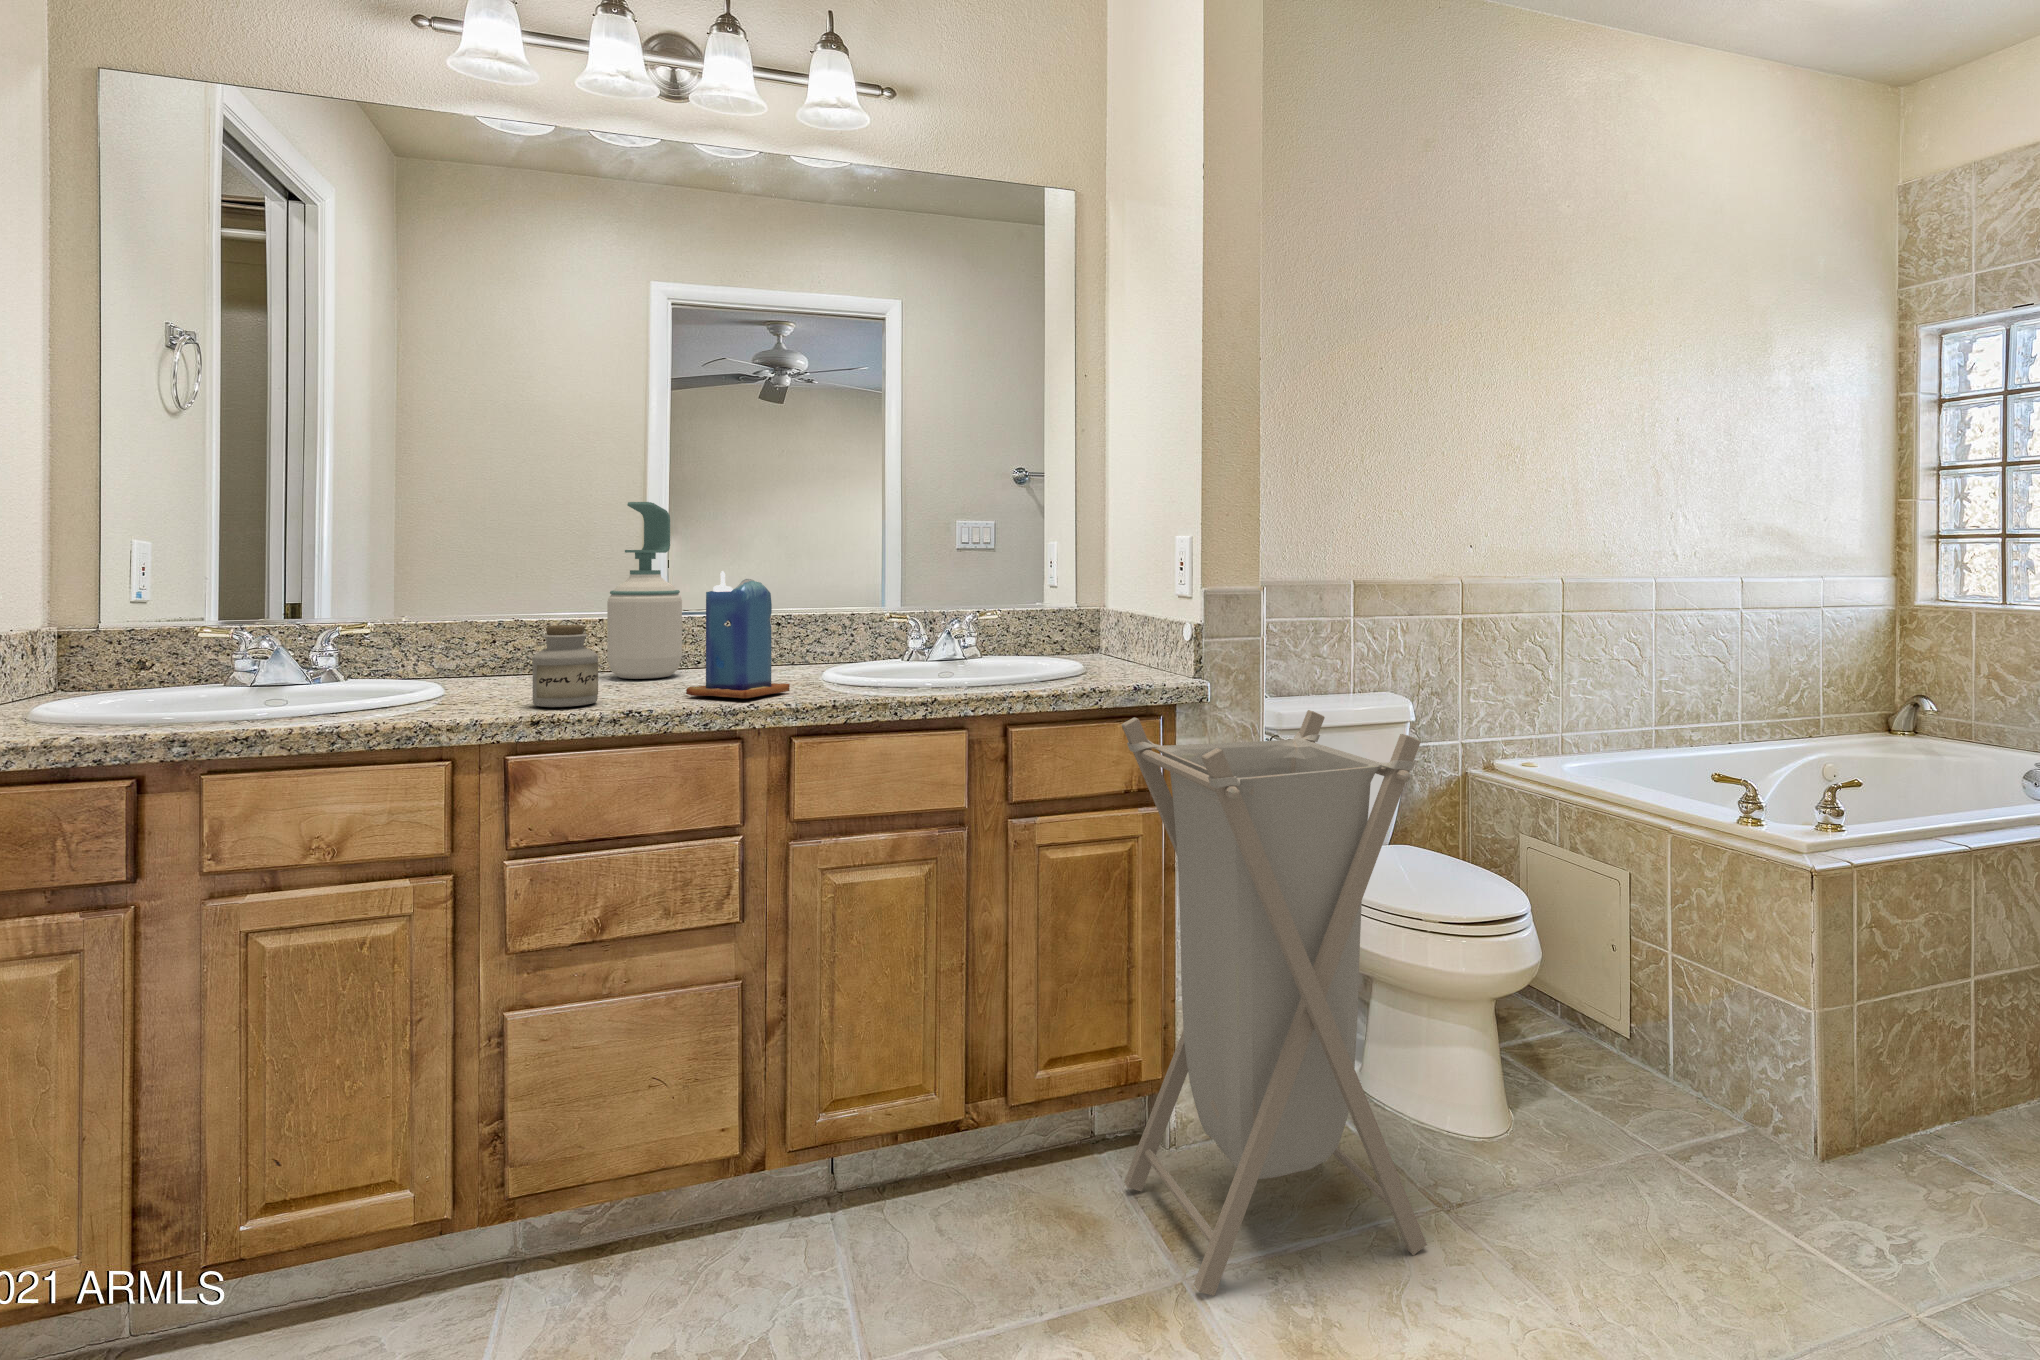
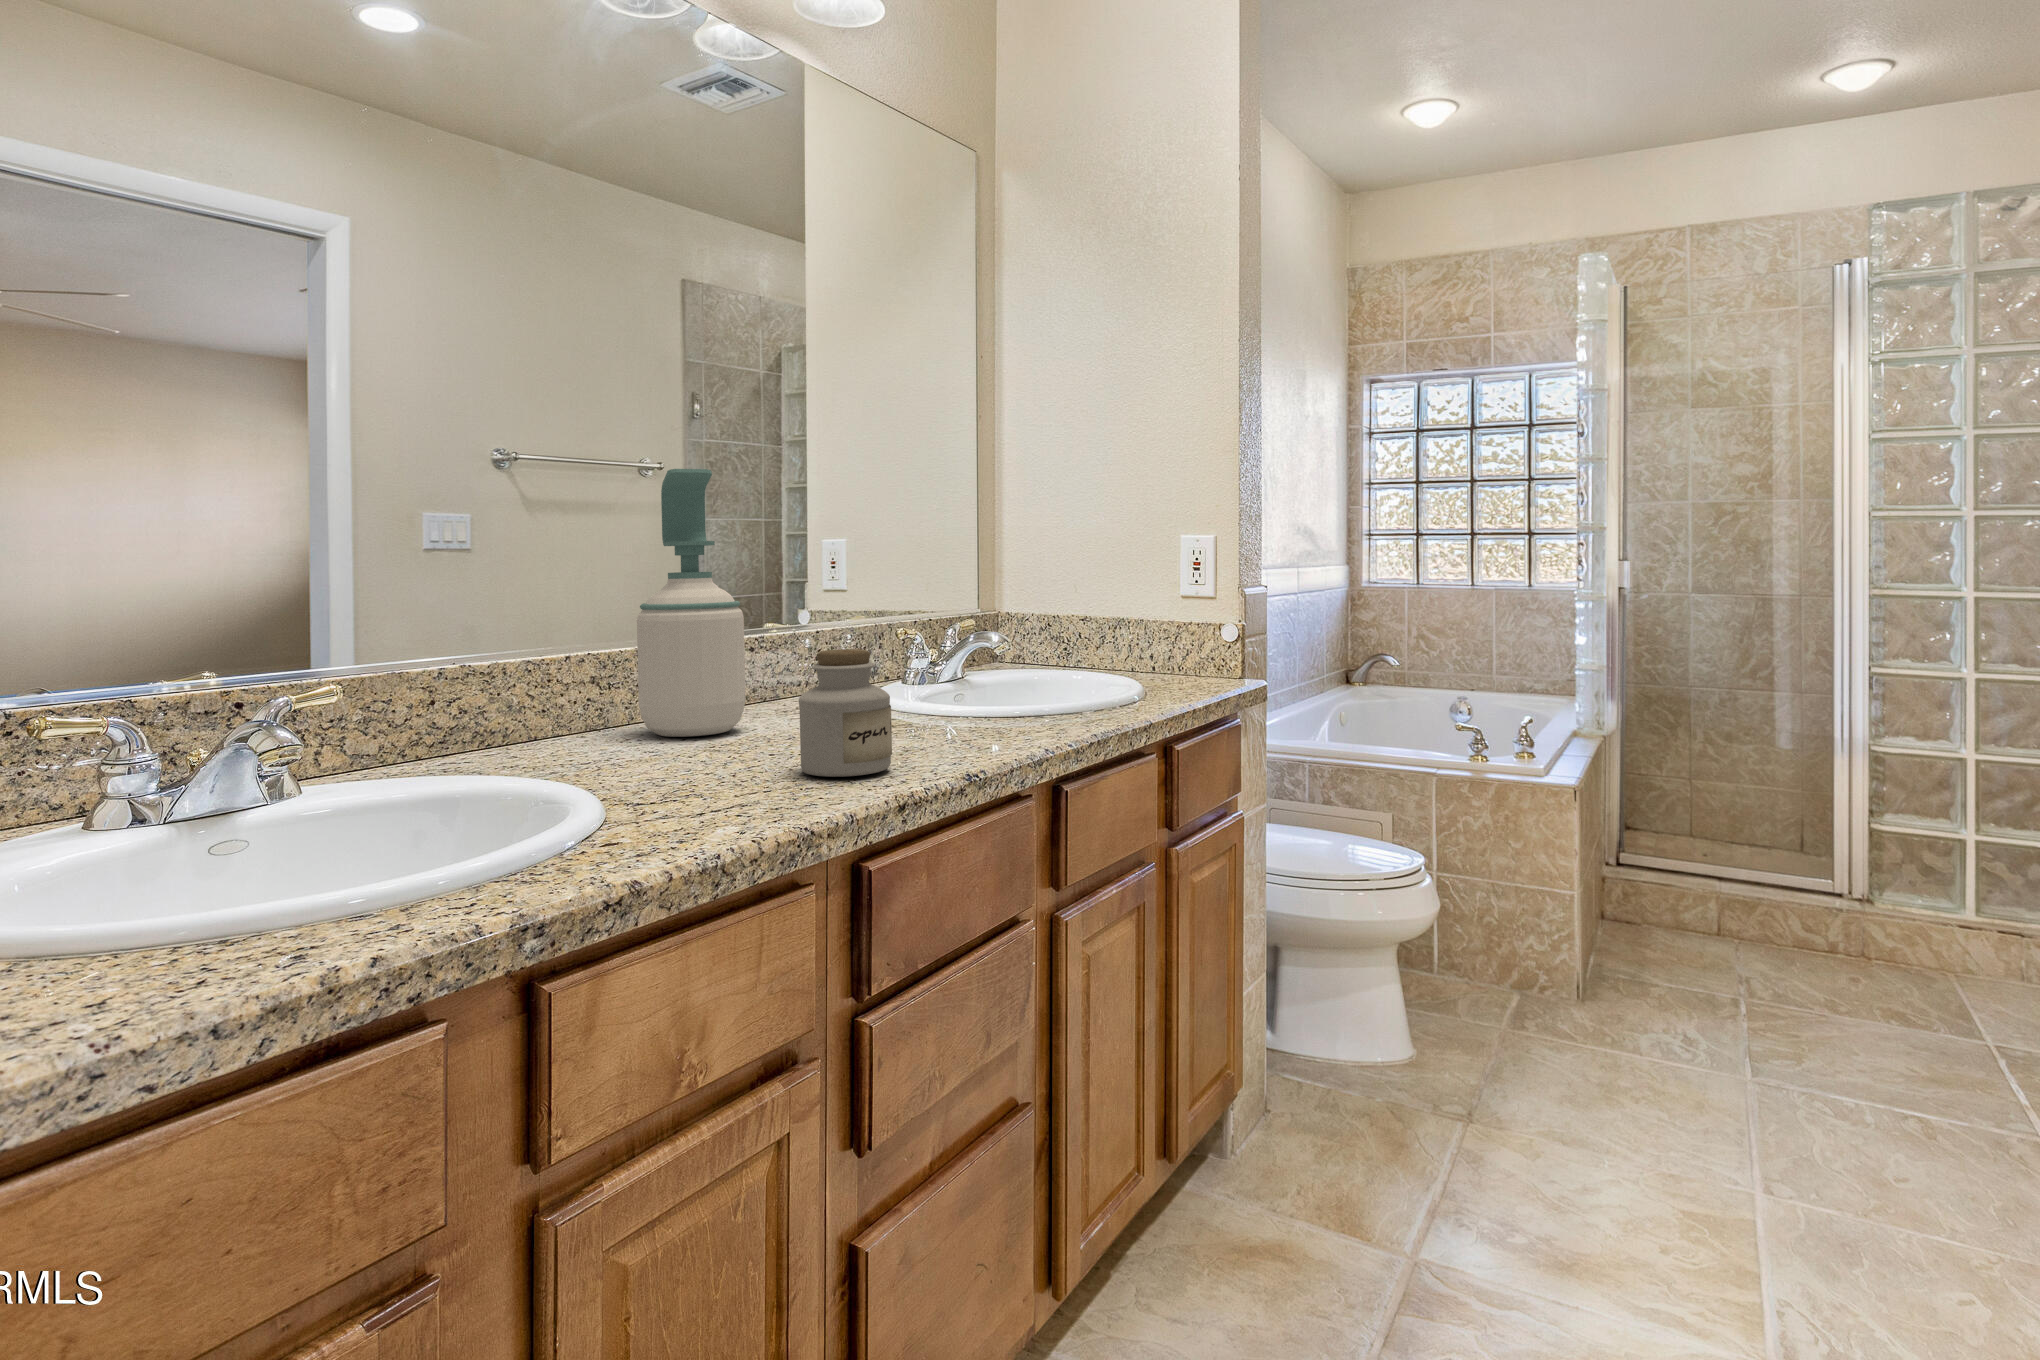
candle: present [686,571,790,698] -> none [907,565,1023,740]
laundry hamper: present [1122,710,1427,1296] -> none [1231,693,1523,1272]

